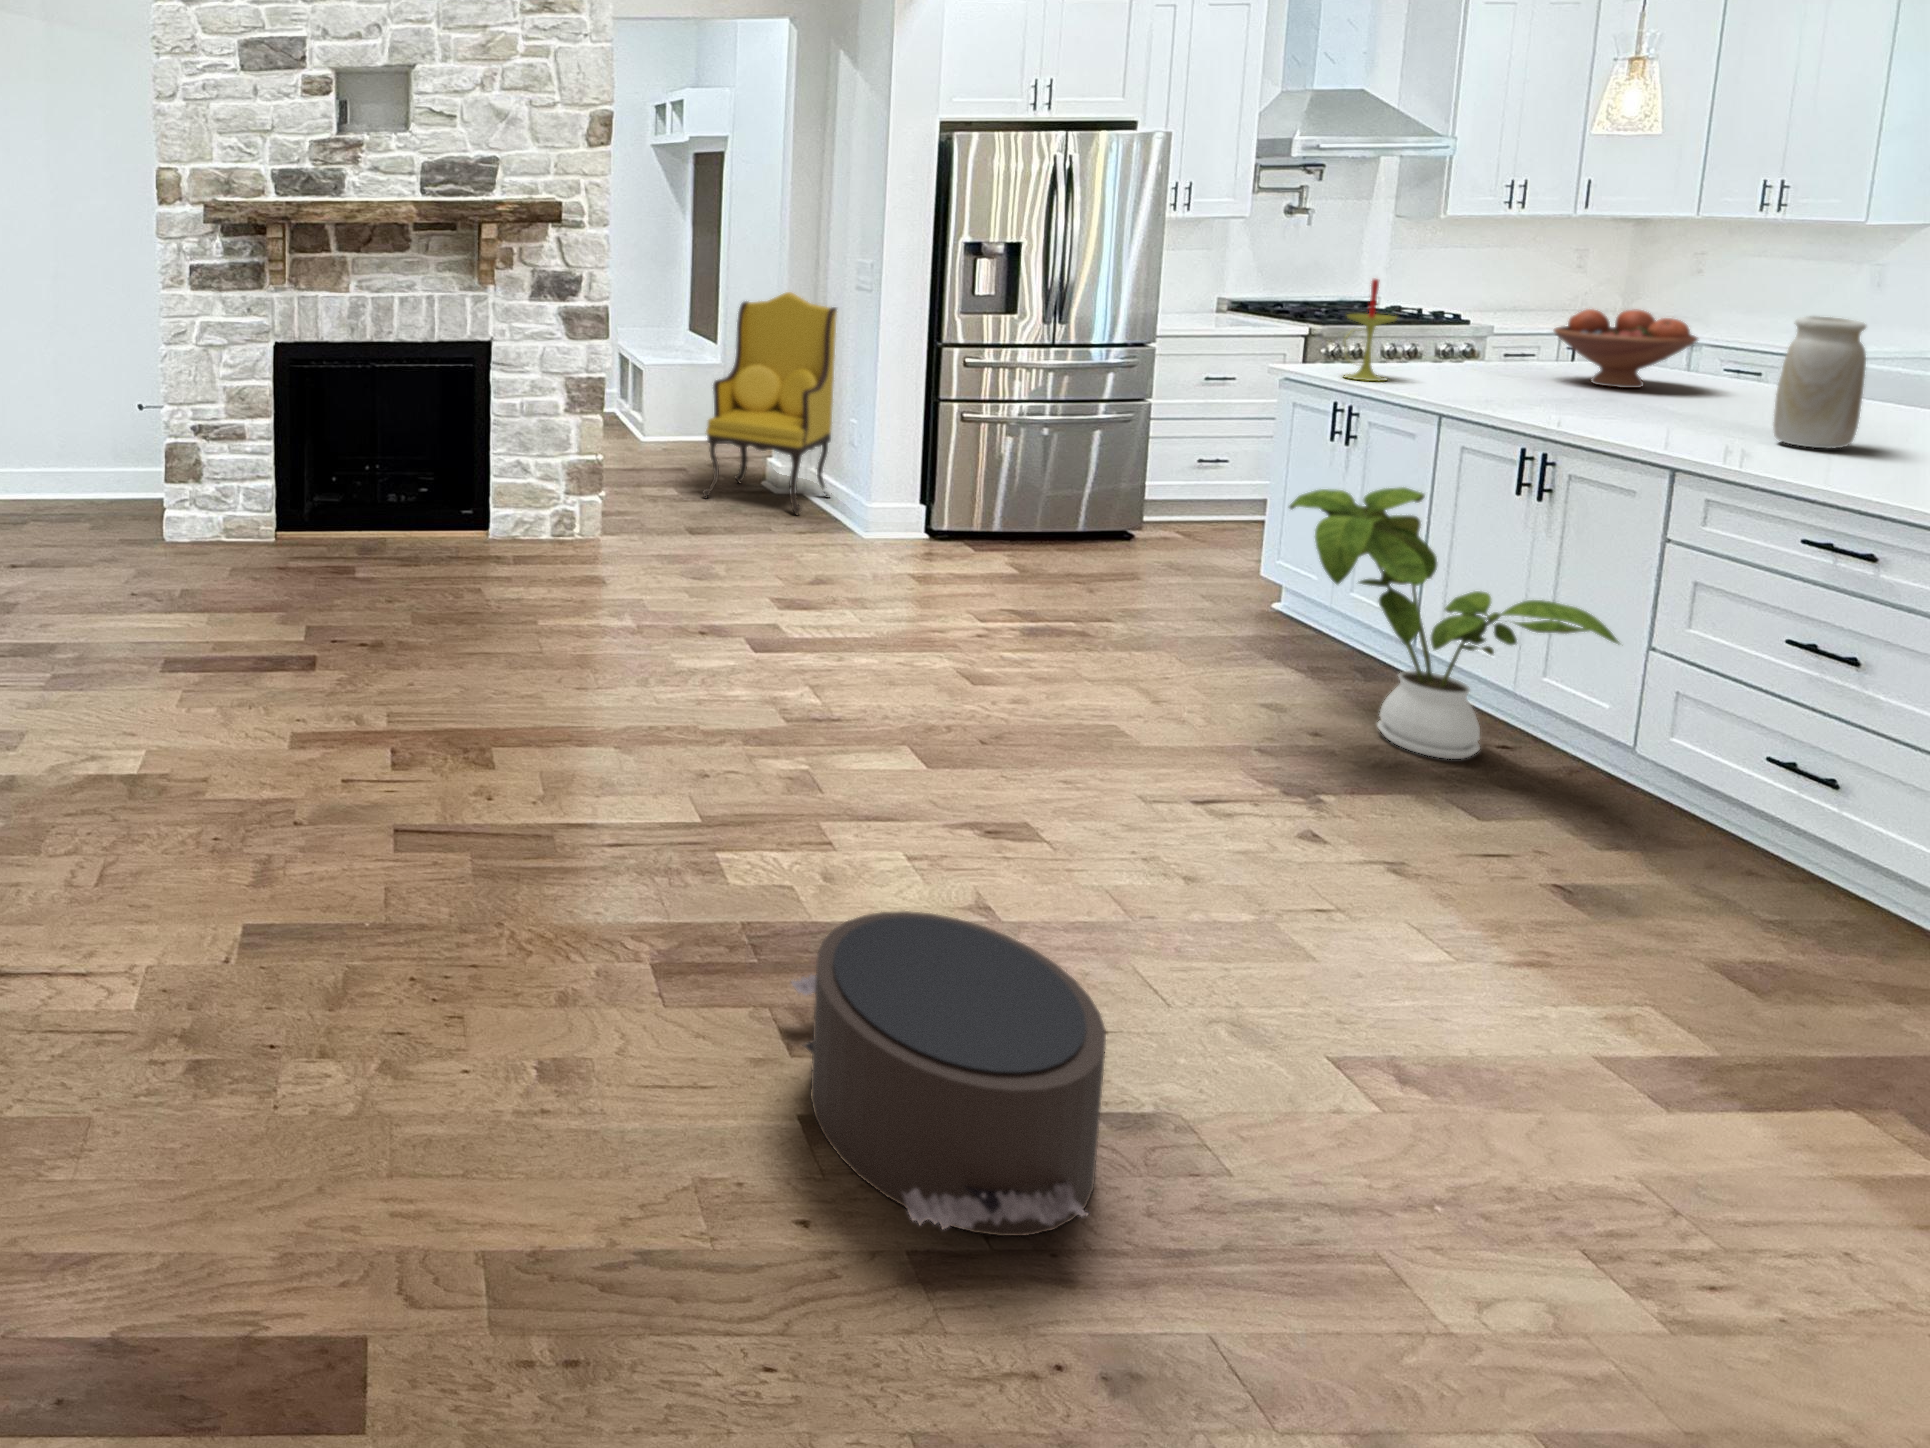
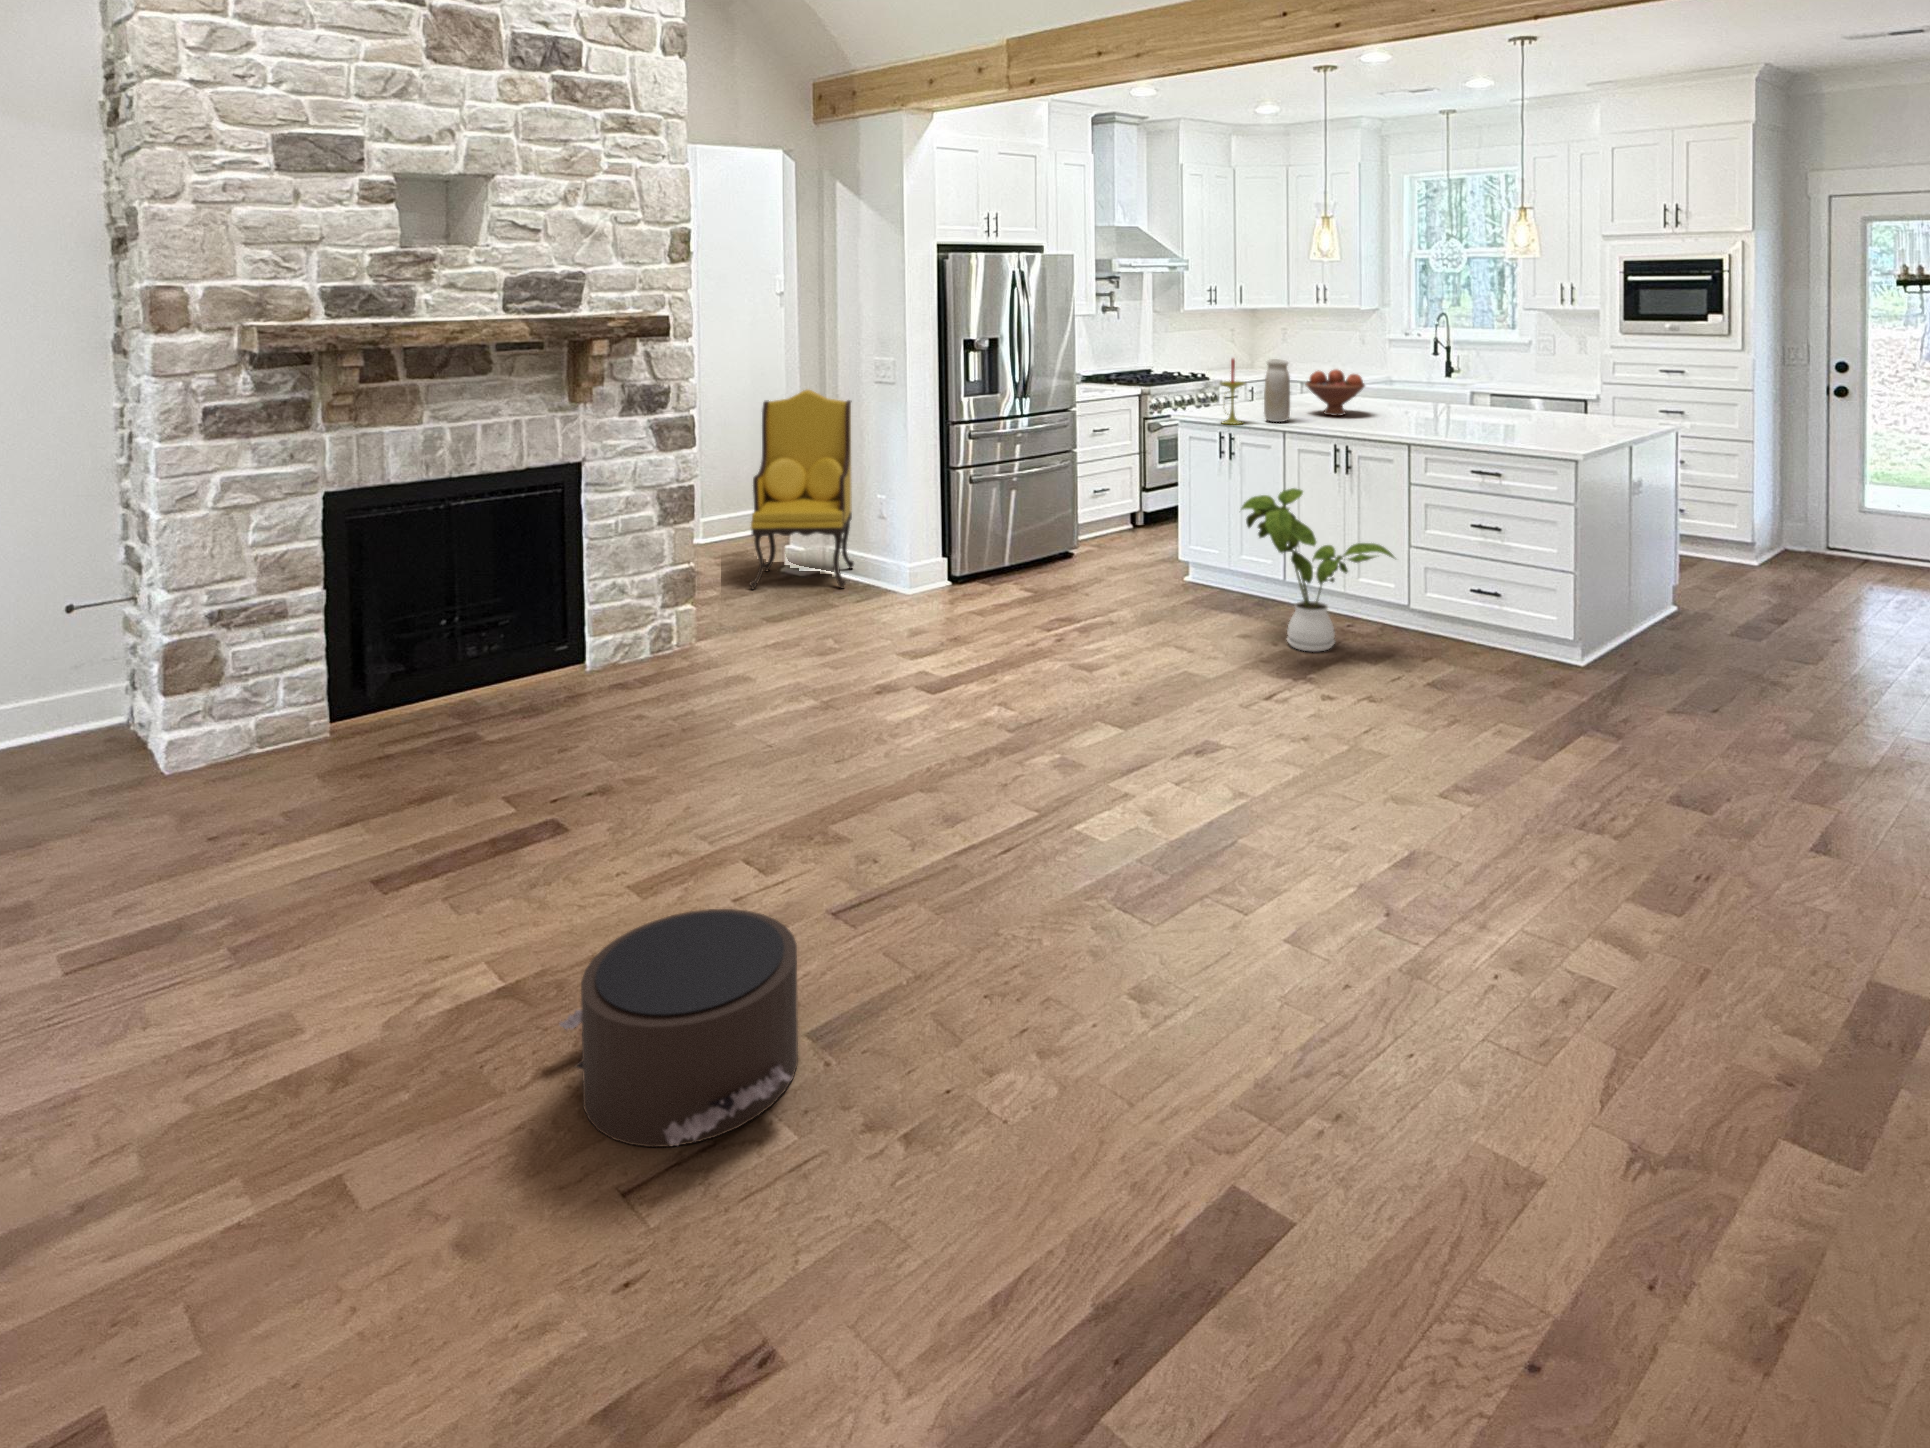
vase: present [1773,316,1866,449] -> present [1264,359,1290,422]
pouf: present [792,911,1106,1236] -> present [560,909,798,1147]

